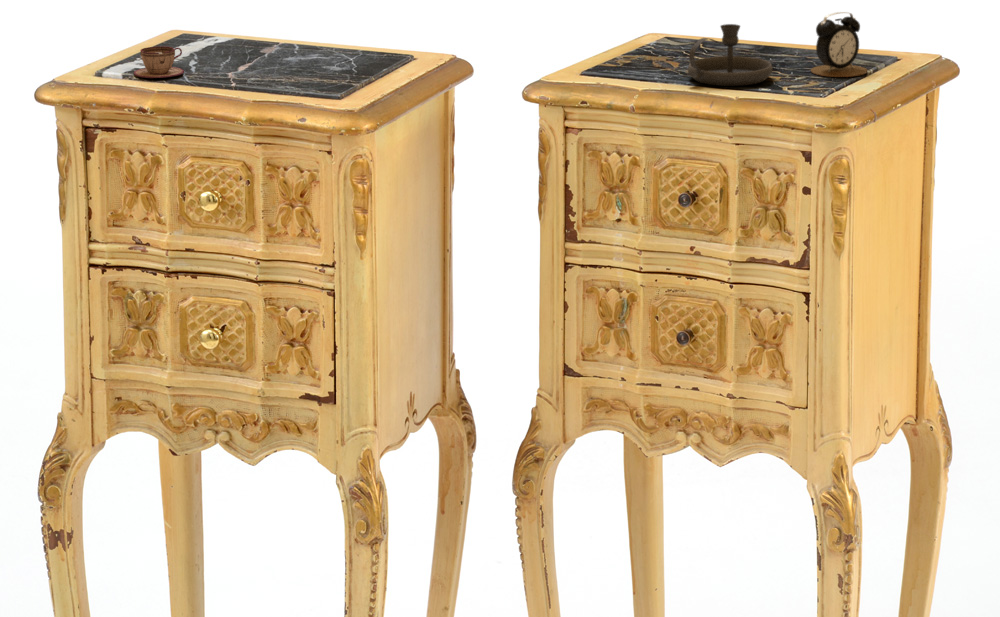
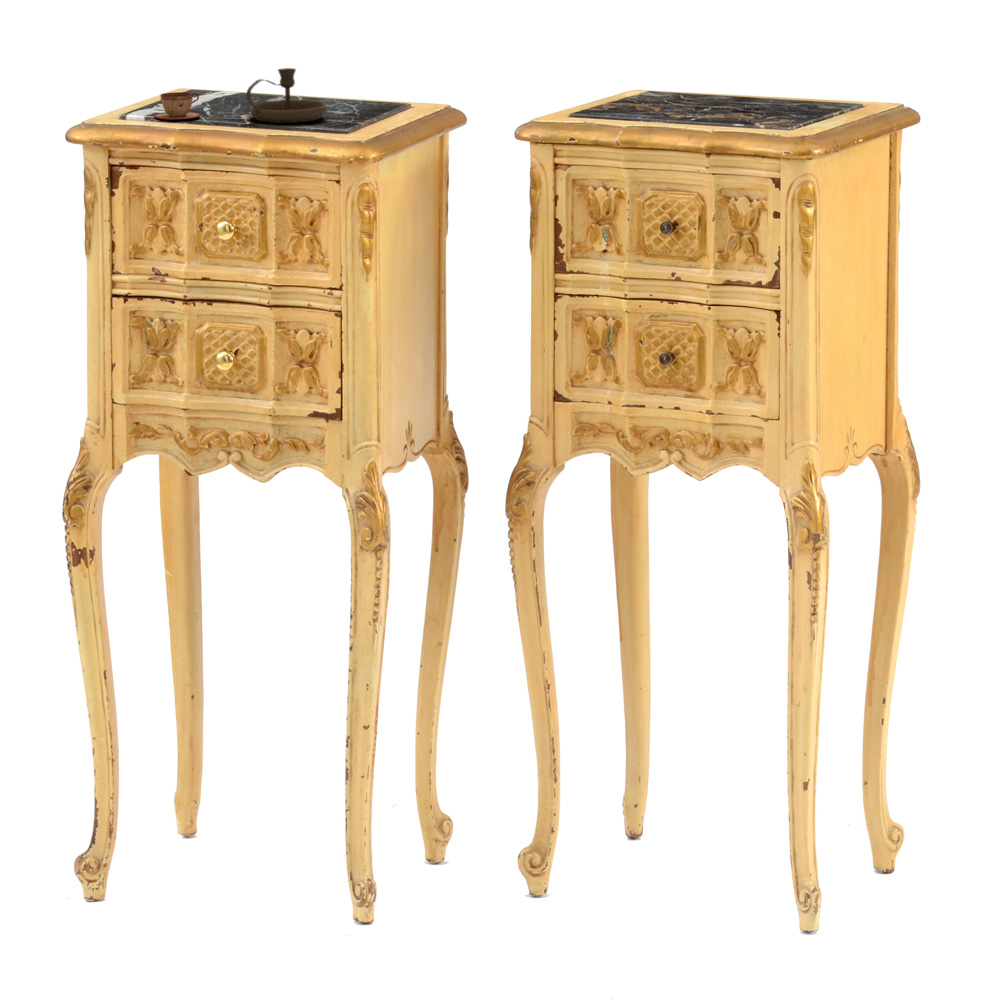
alarm clock: present [811,12,867,77] -> none [782,59,835,118]
candlestick: present [687,24,773,86] -> present [244,68,327,123]

